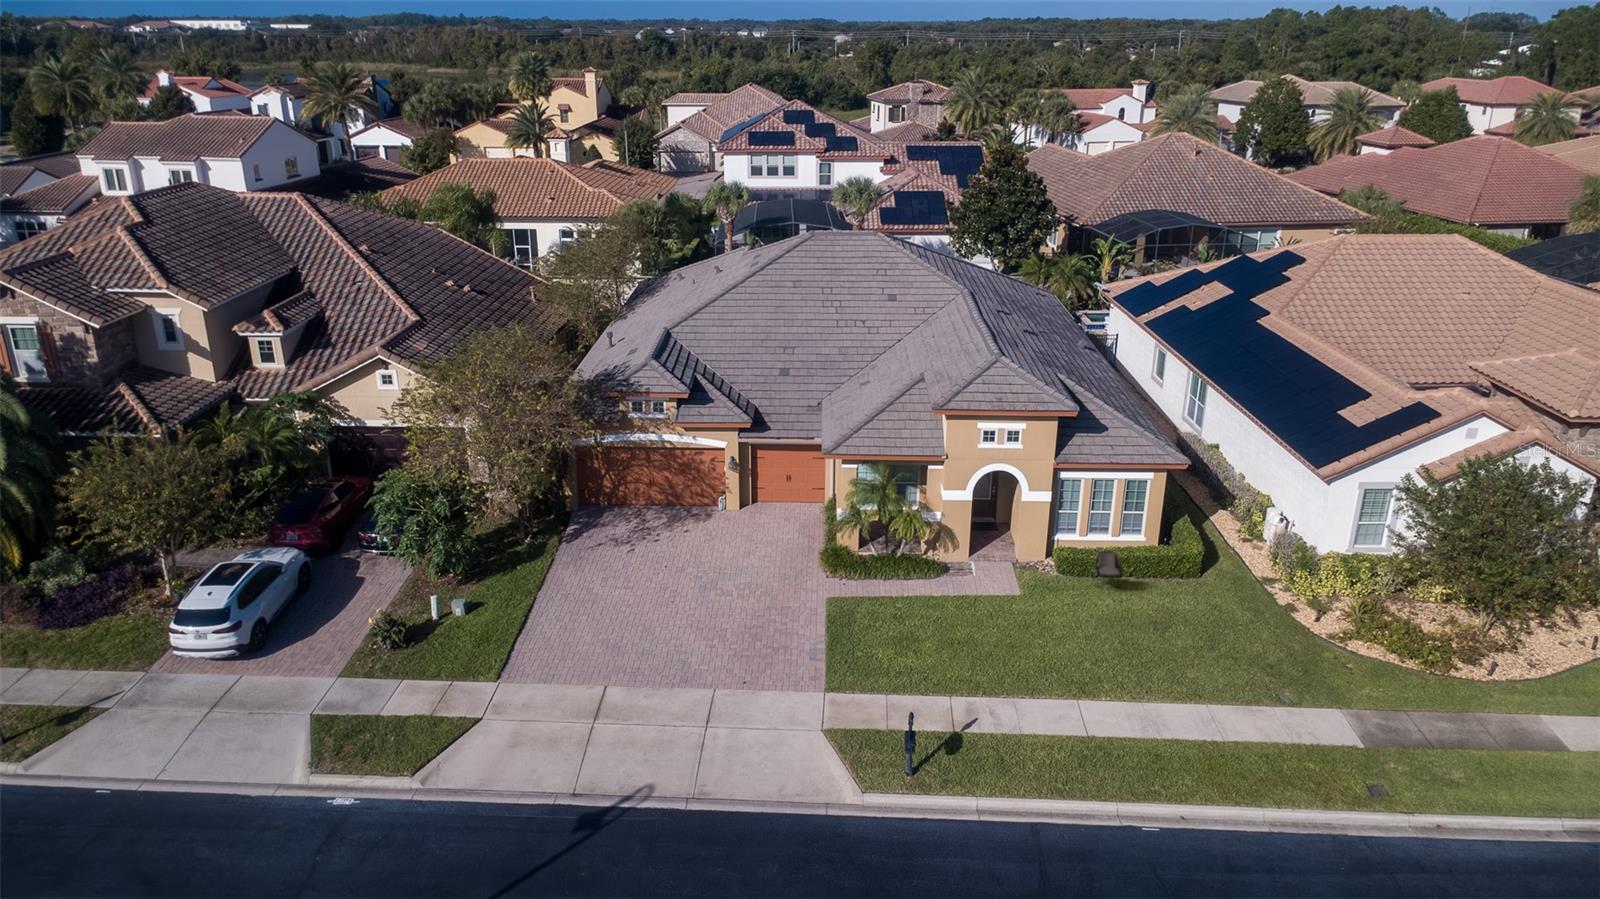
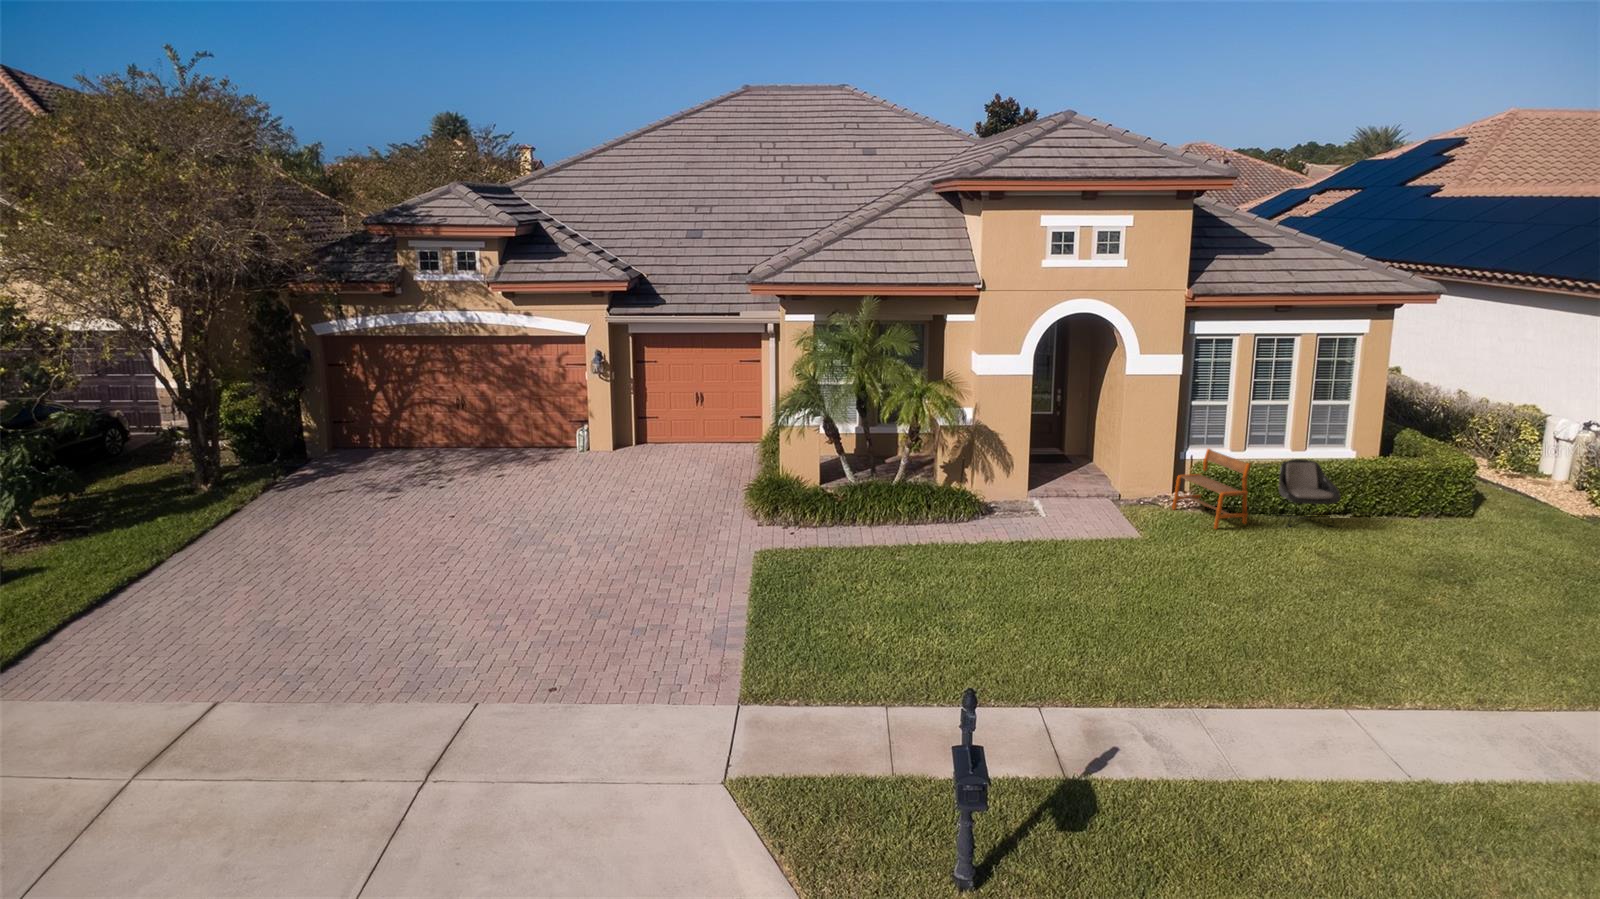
bench: none [1041,542,1079,588] -> present [1172,449,1251,529]

